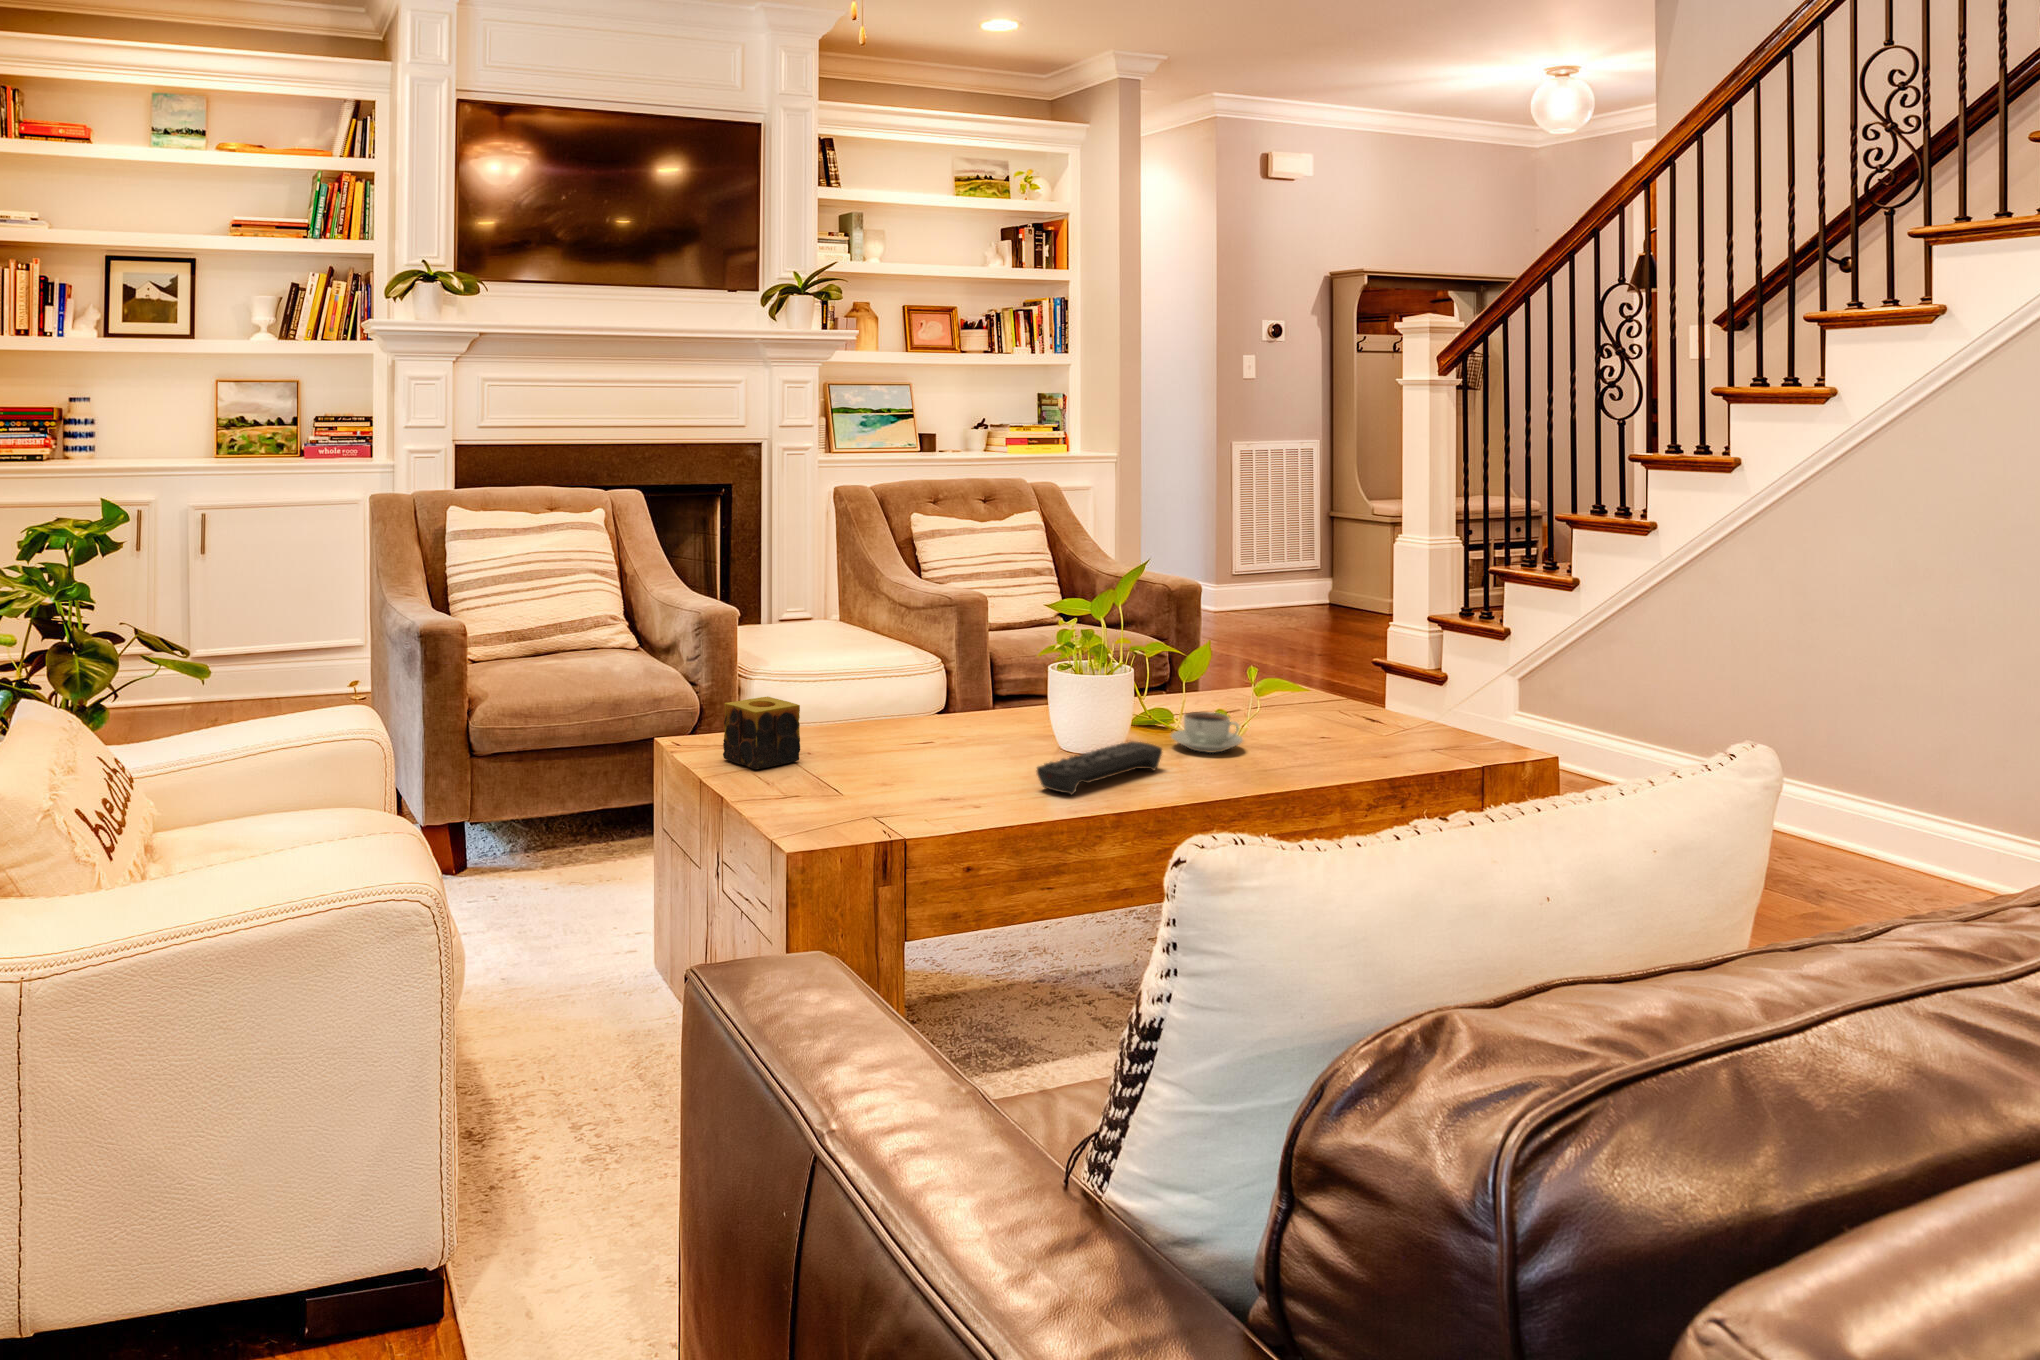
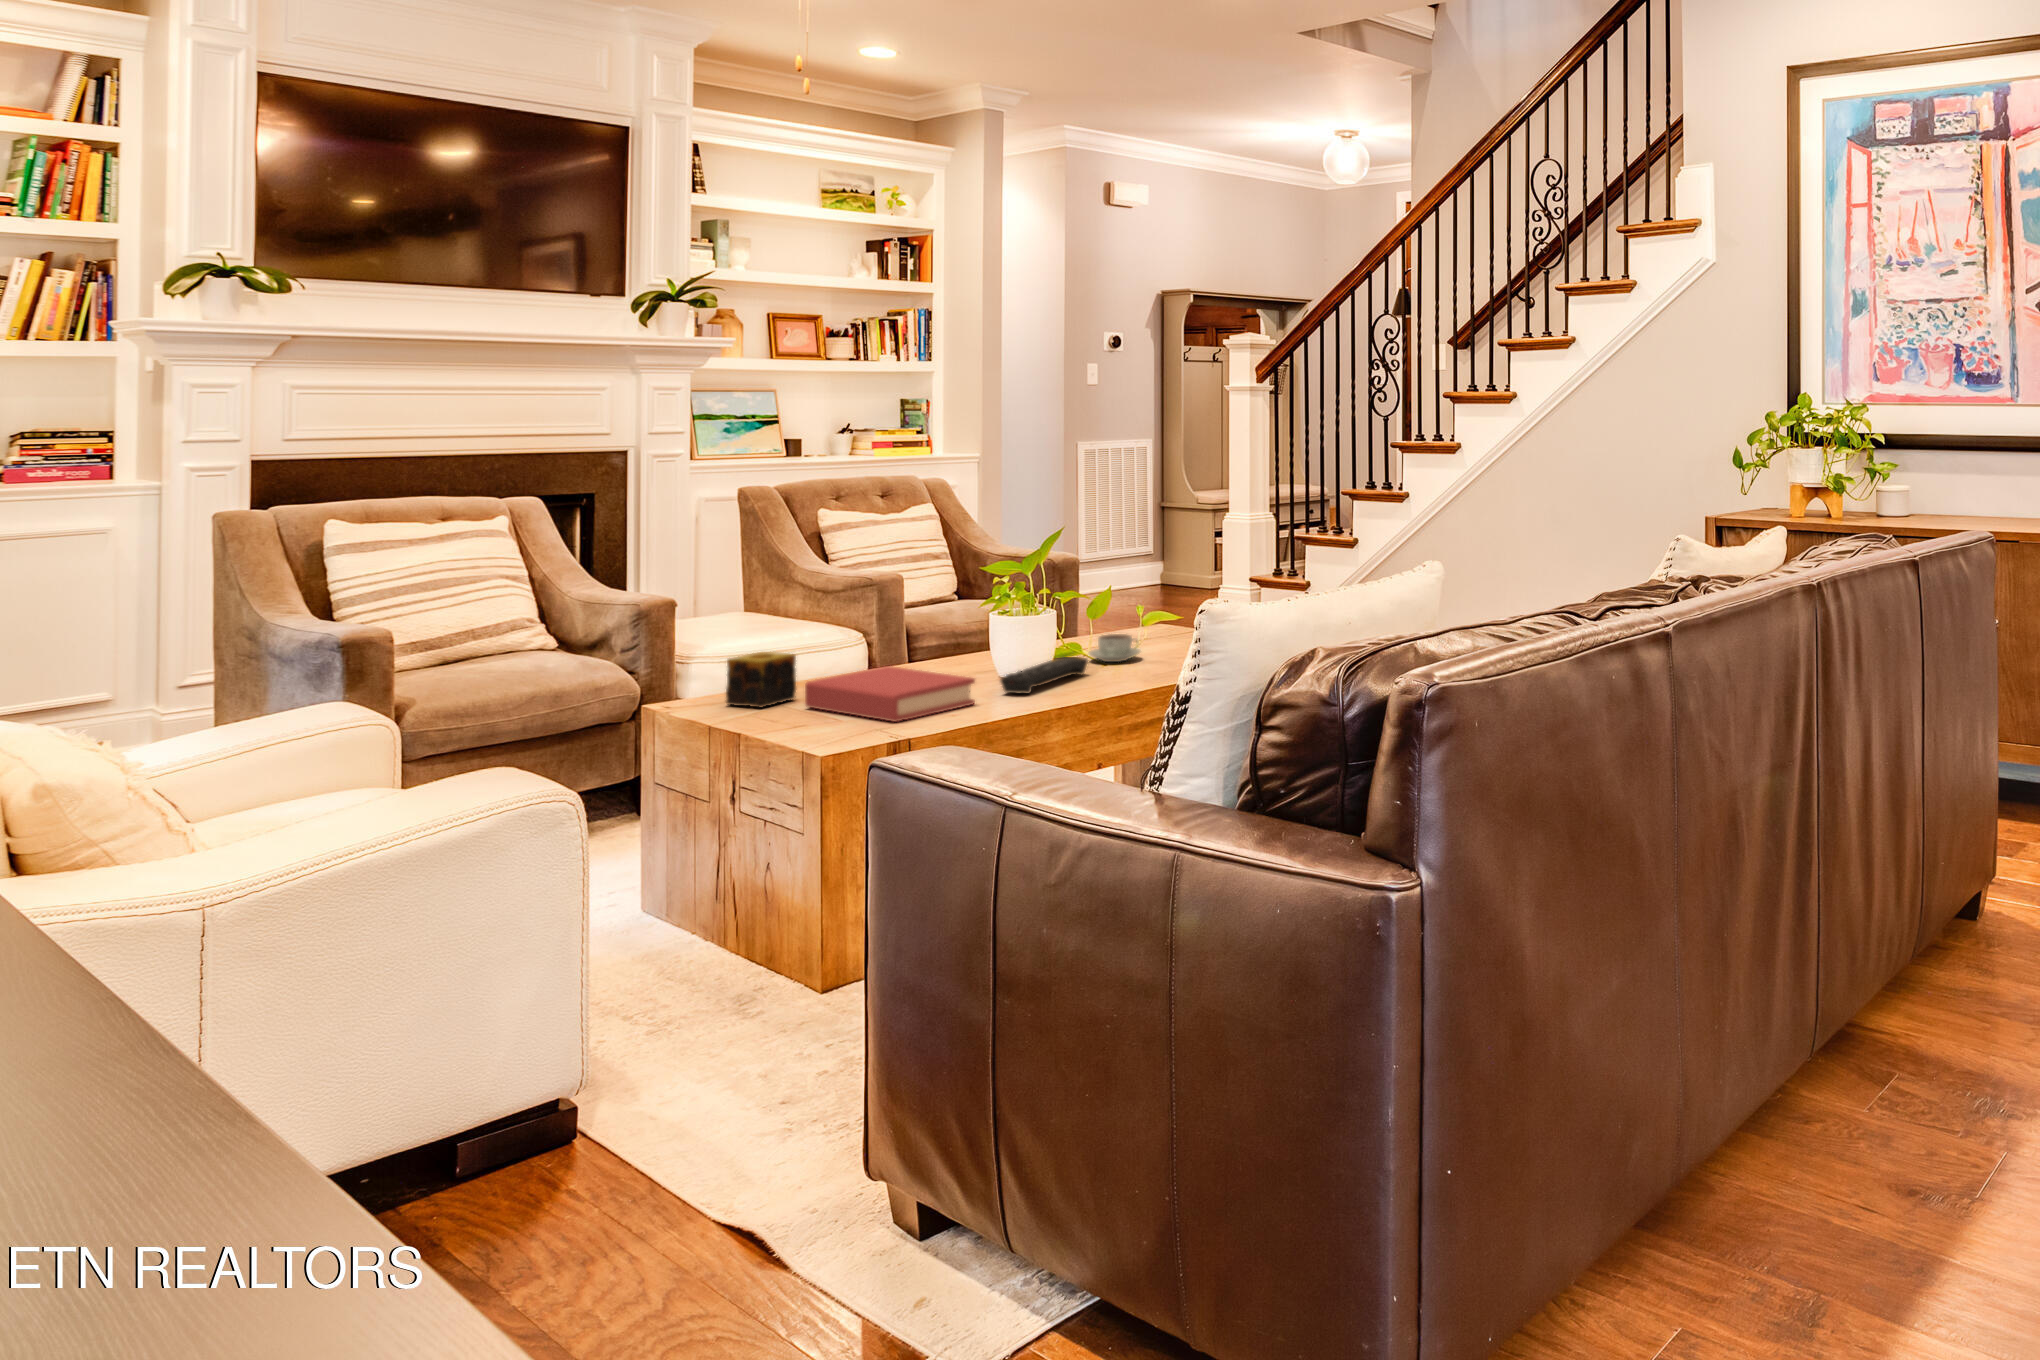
hardback book: none [801,731,998,820] -> present [805,666,975,722]

